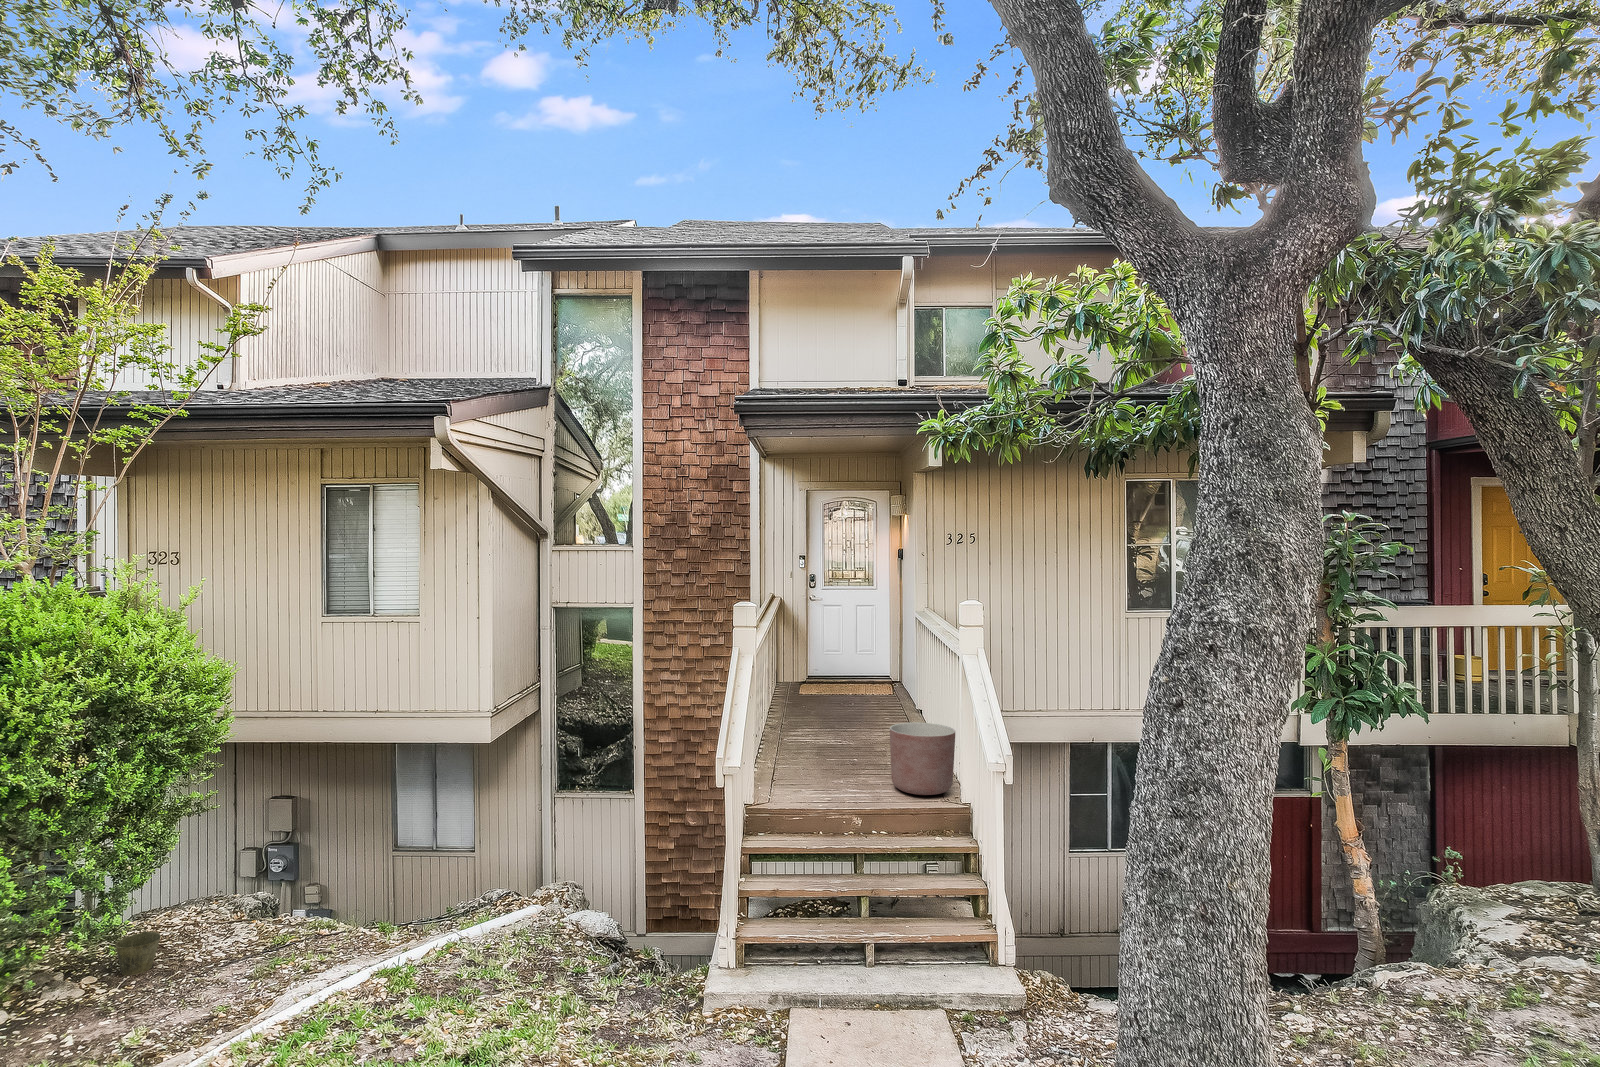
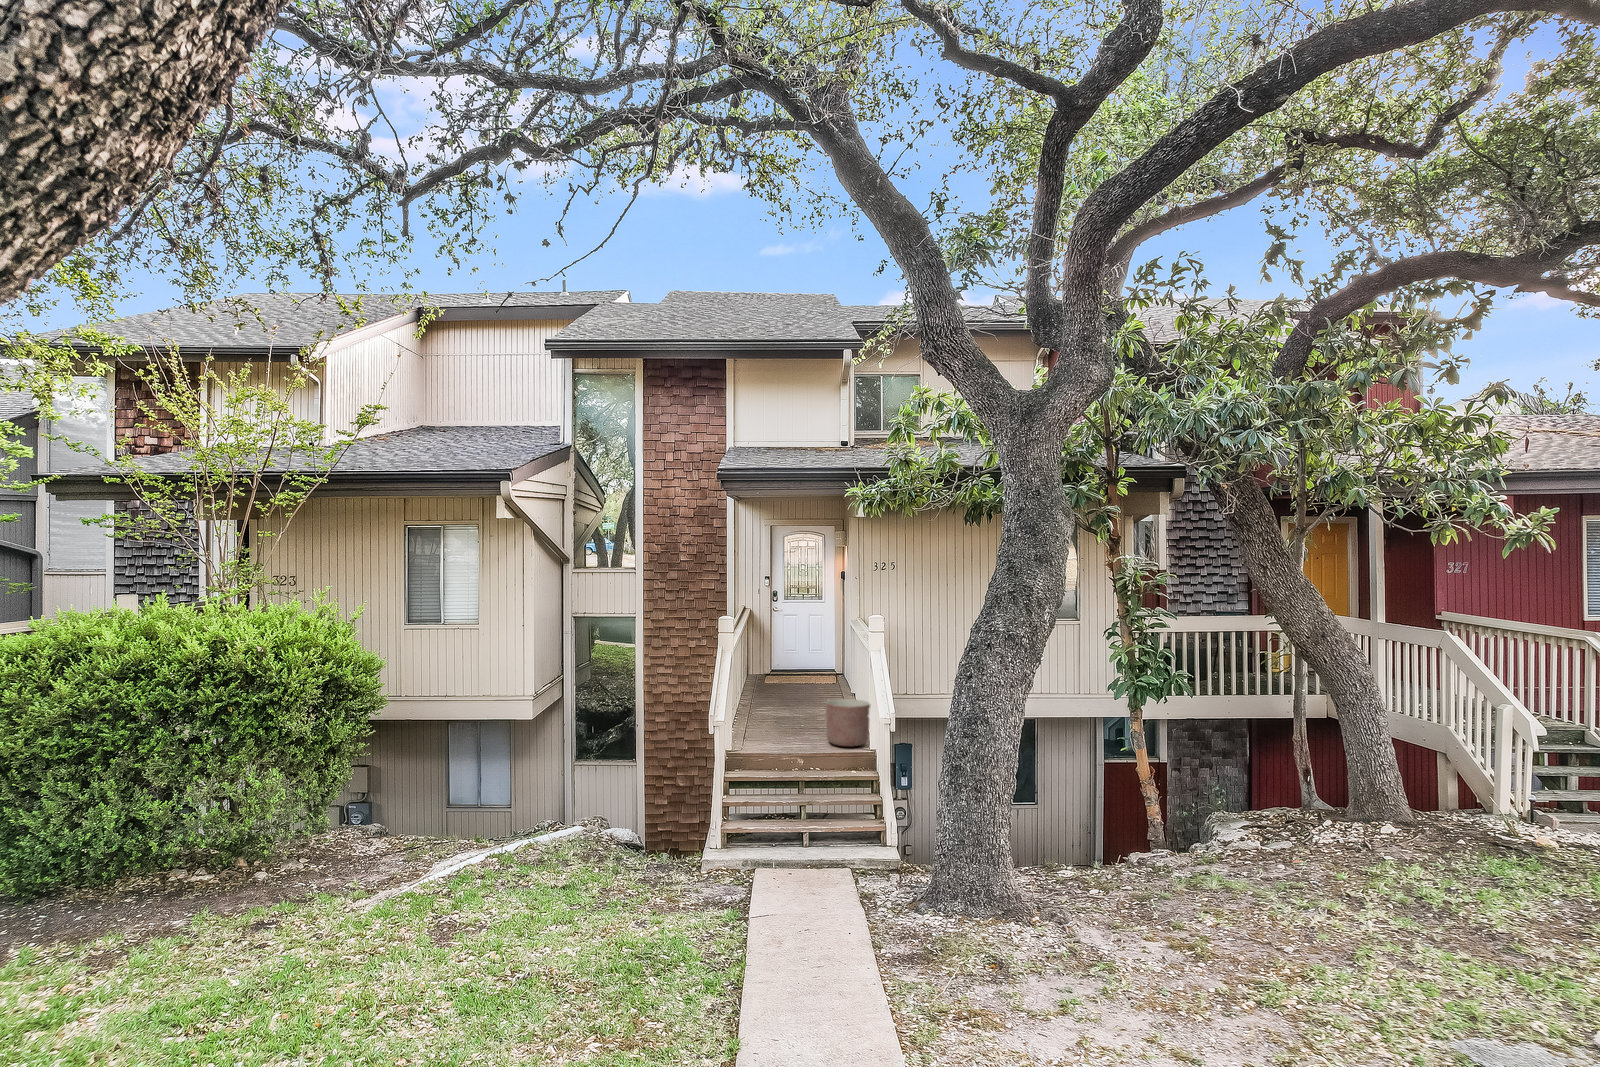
bucket: present [115,919,161,976] -> none [306,829,334,865]

